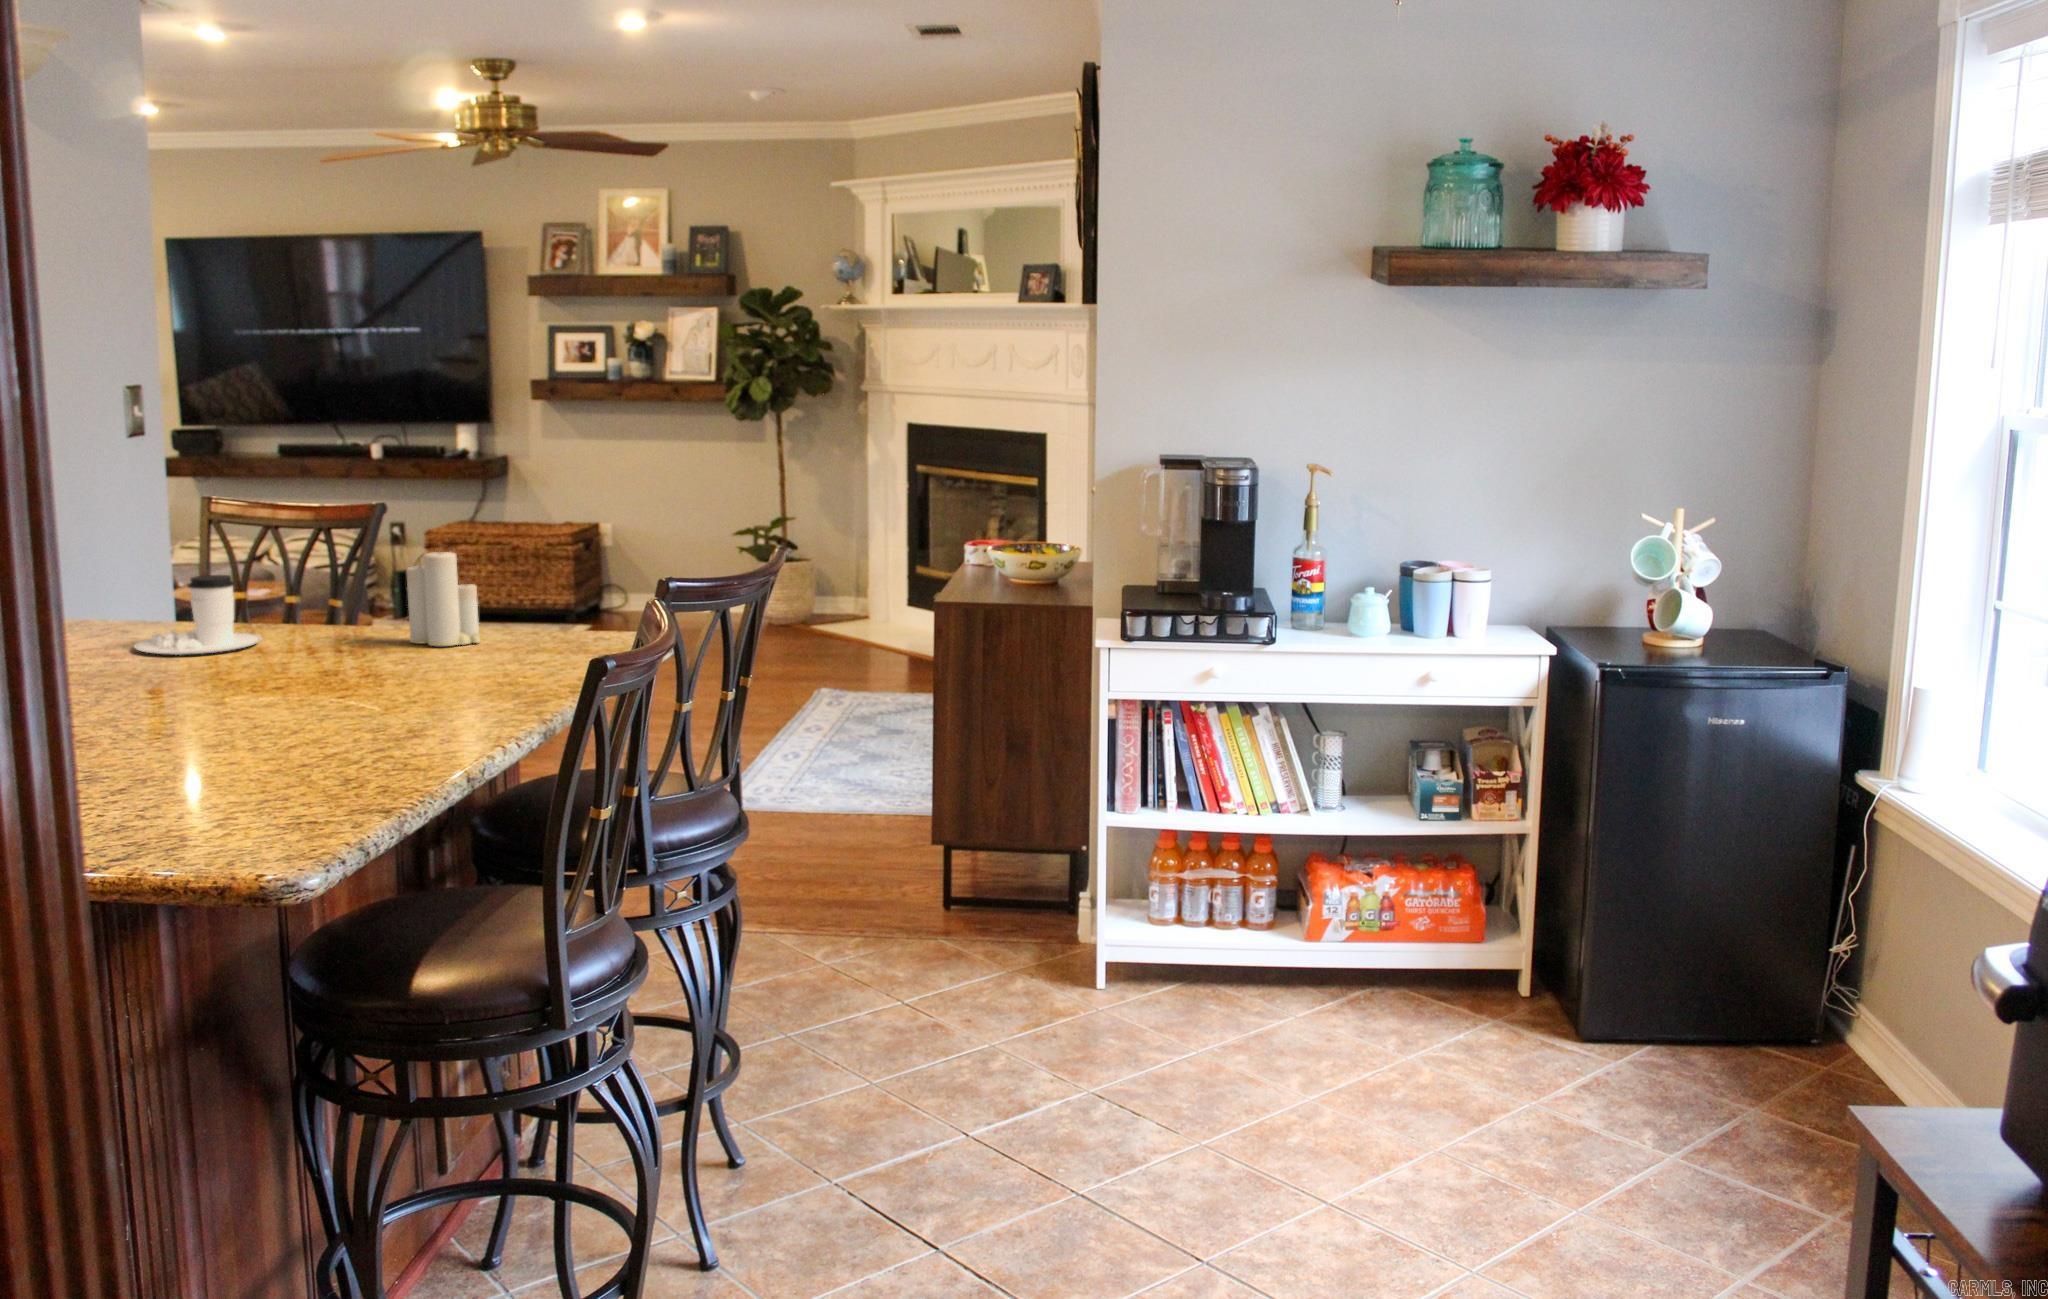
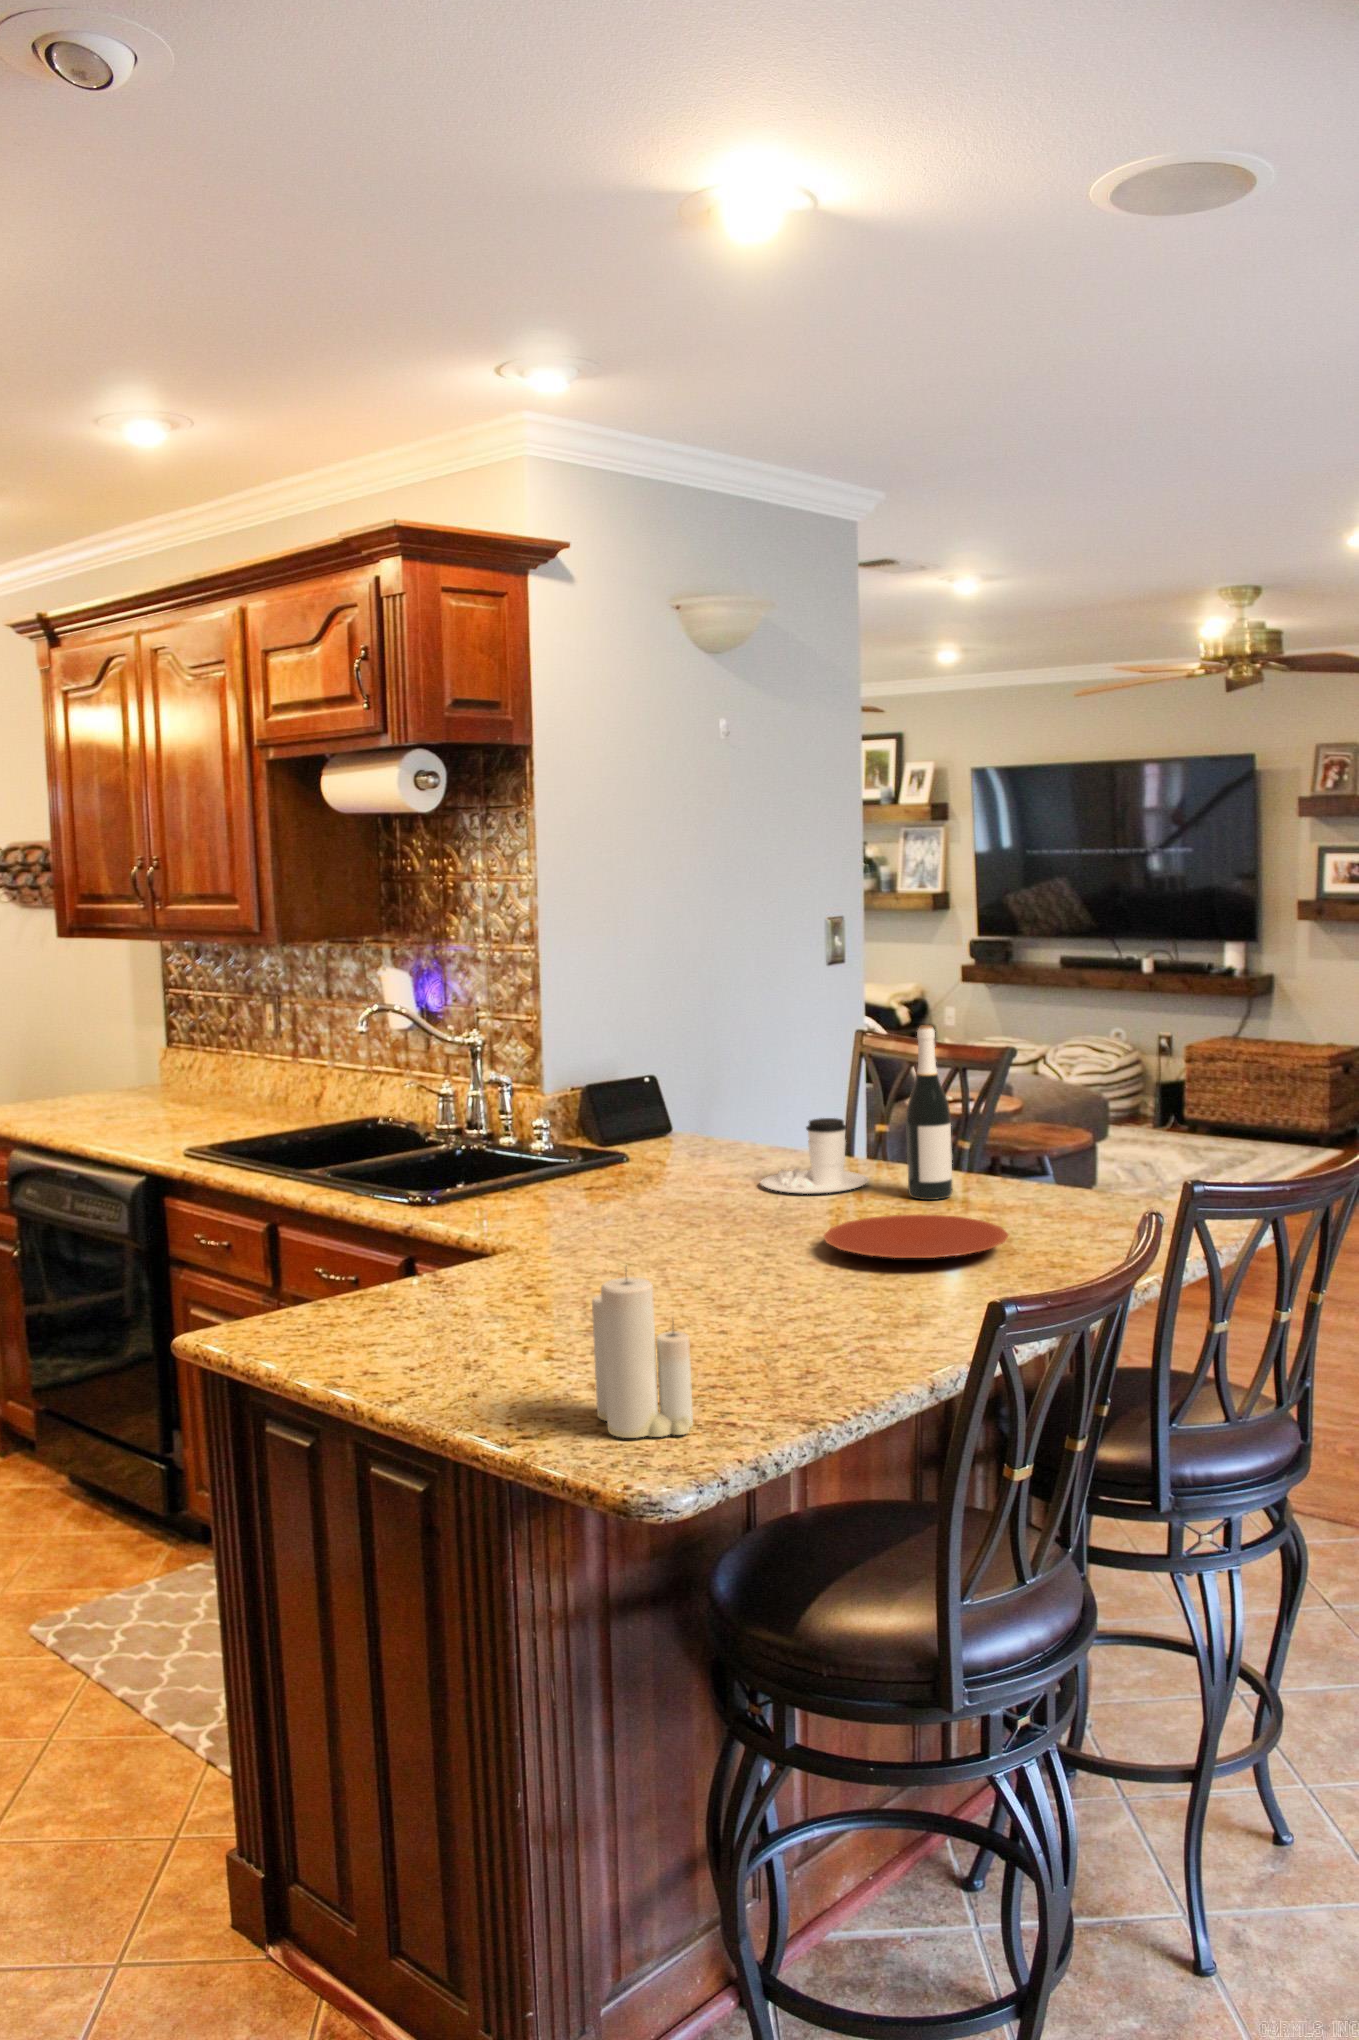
wine bottle: none [309,472,363,649] -> present [906,1025,953,1200]
candle: present [406,552,481,646] -> present [592,1266,693,1438]
plate: none [268,655,461,692] -> present [824,1215,1008,1258]

